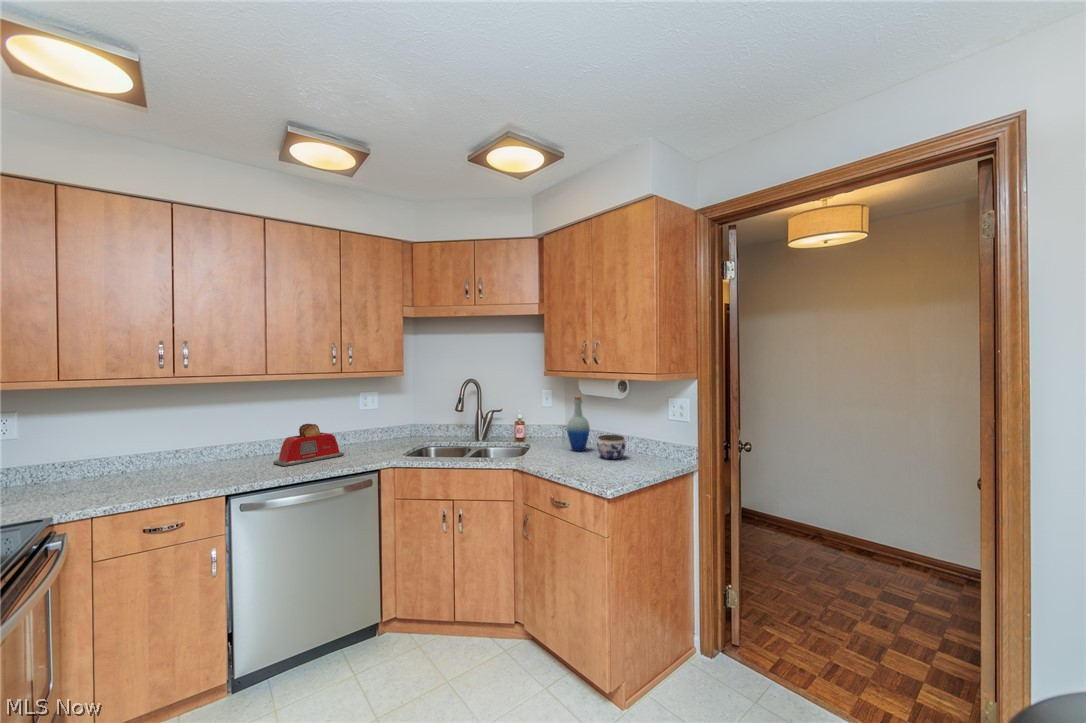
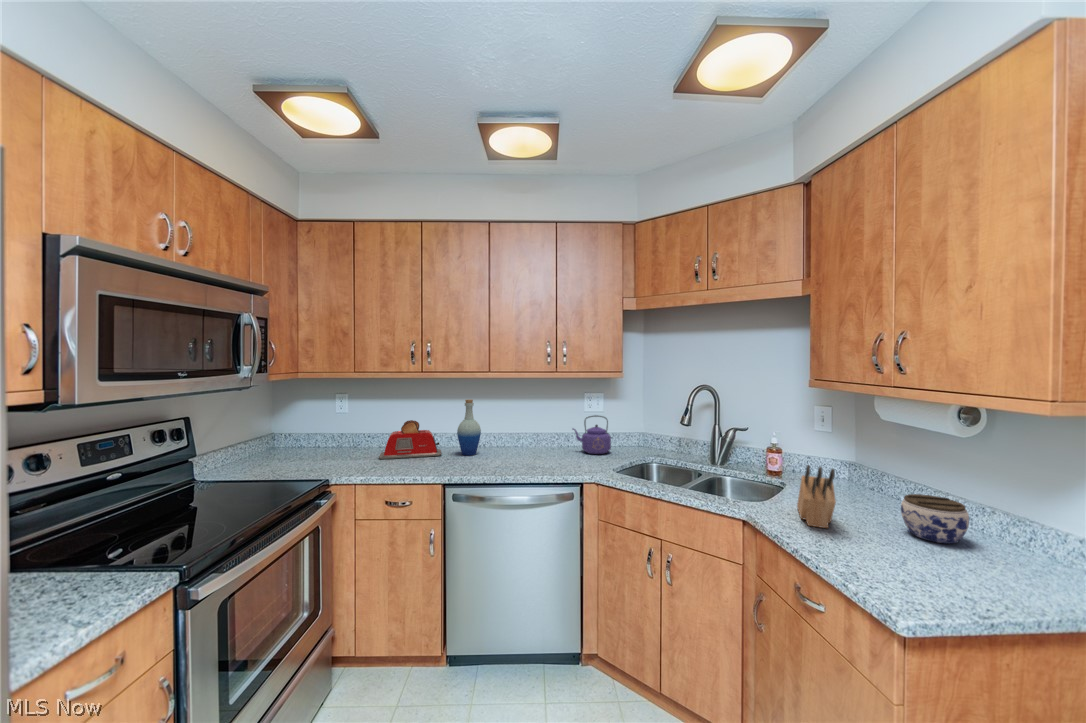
bottle: present [567,397,590,451] -> present [457,399,481,455]
kettle: none [350,412,389,448] -> present [573,415,611,454]
toaster: present [273,424,344,466] -> present [379,420,442,459]
knife block: none [543,424,568,464] -> present [797,465,836,528]

